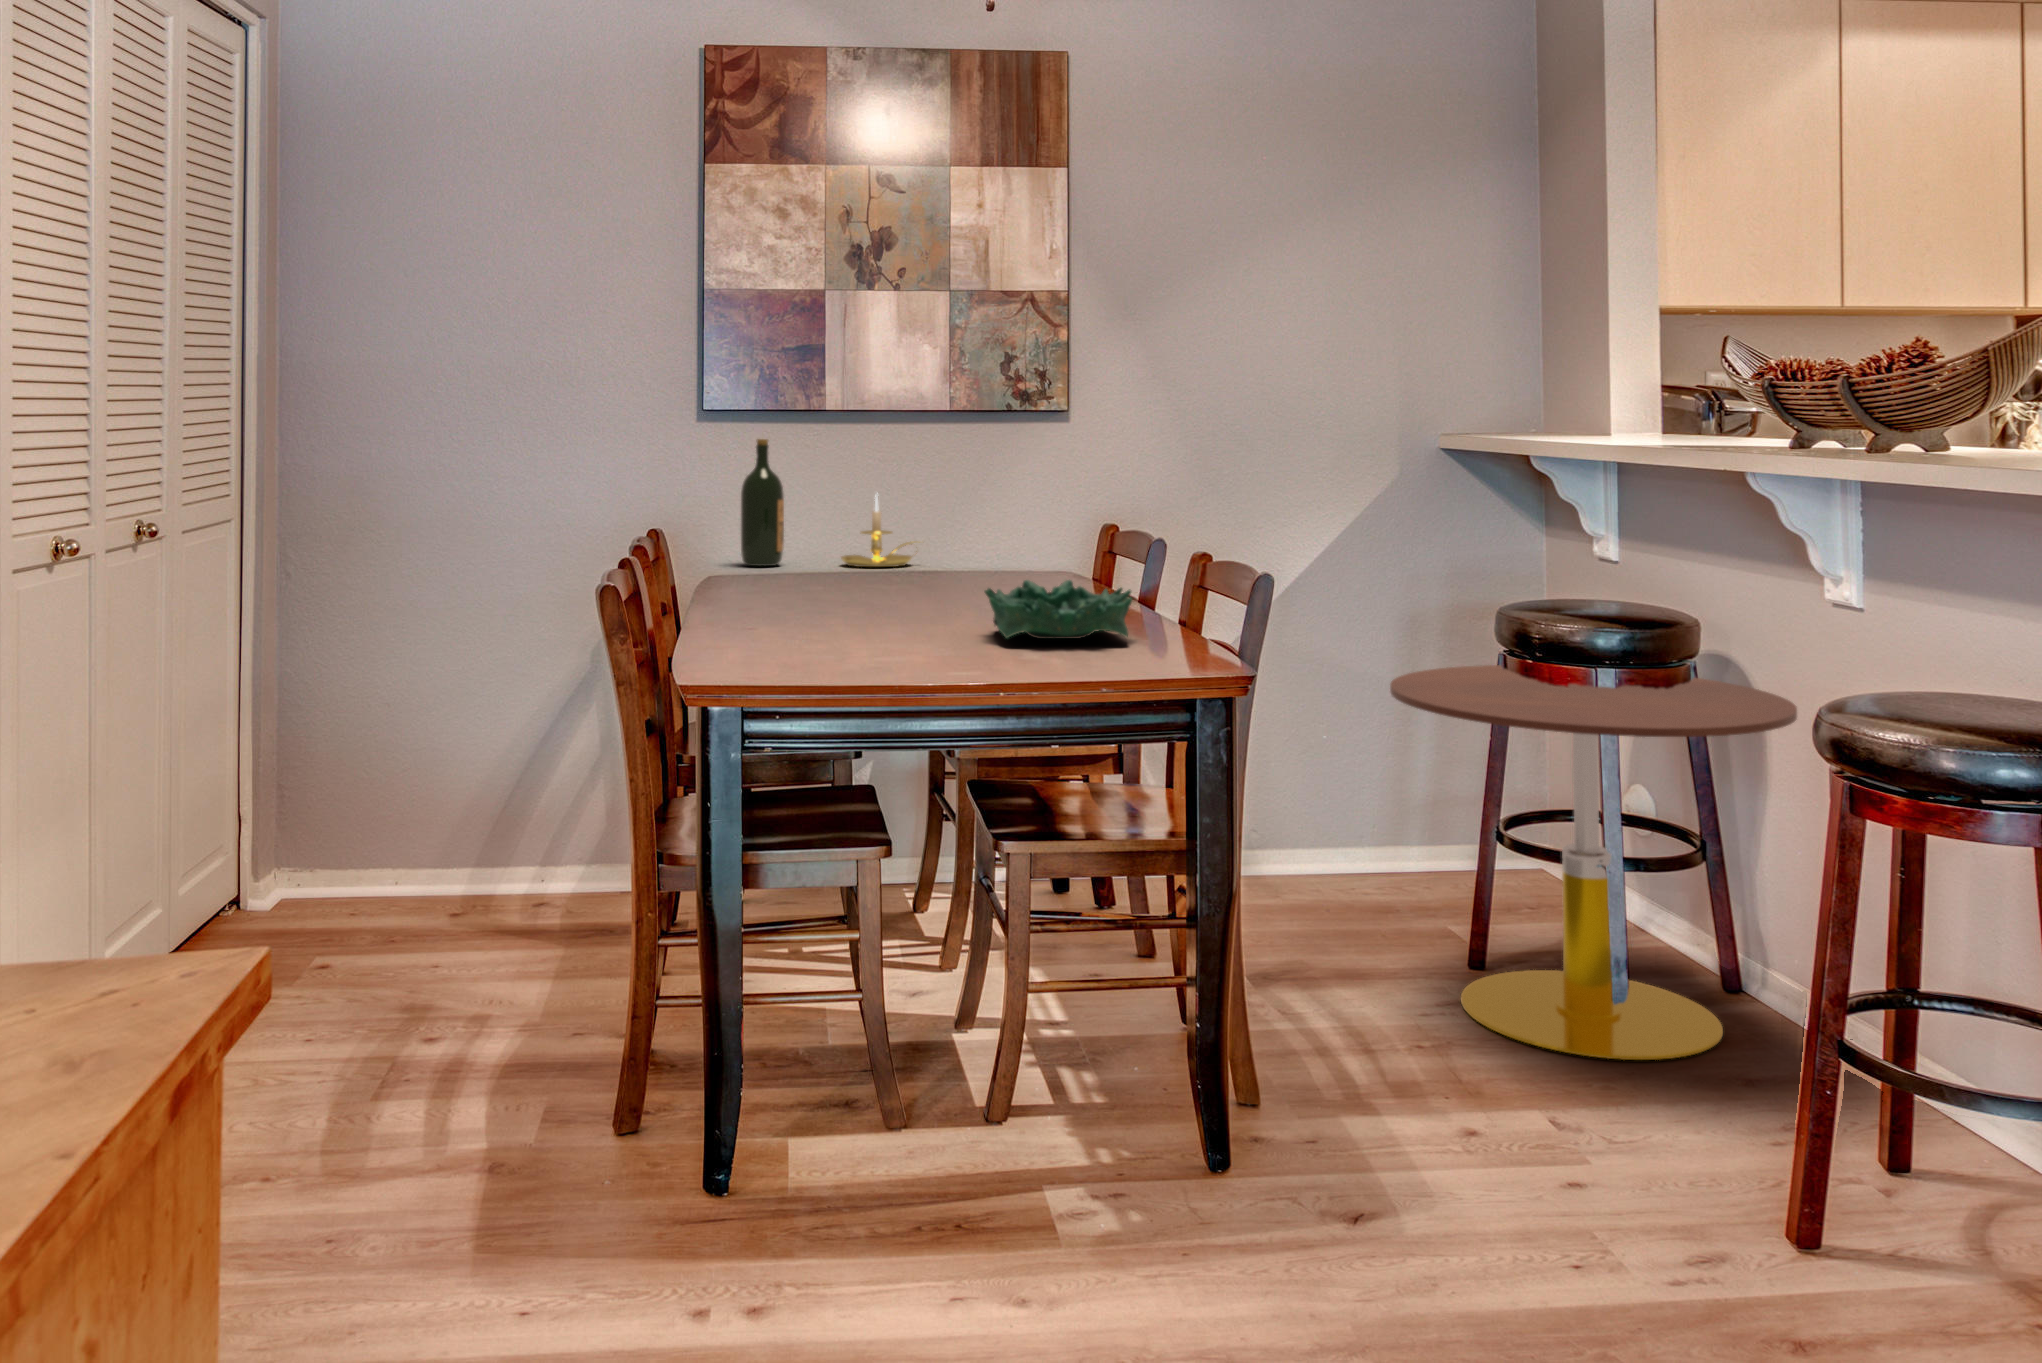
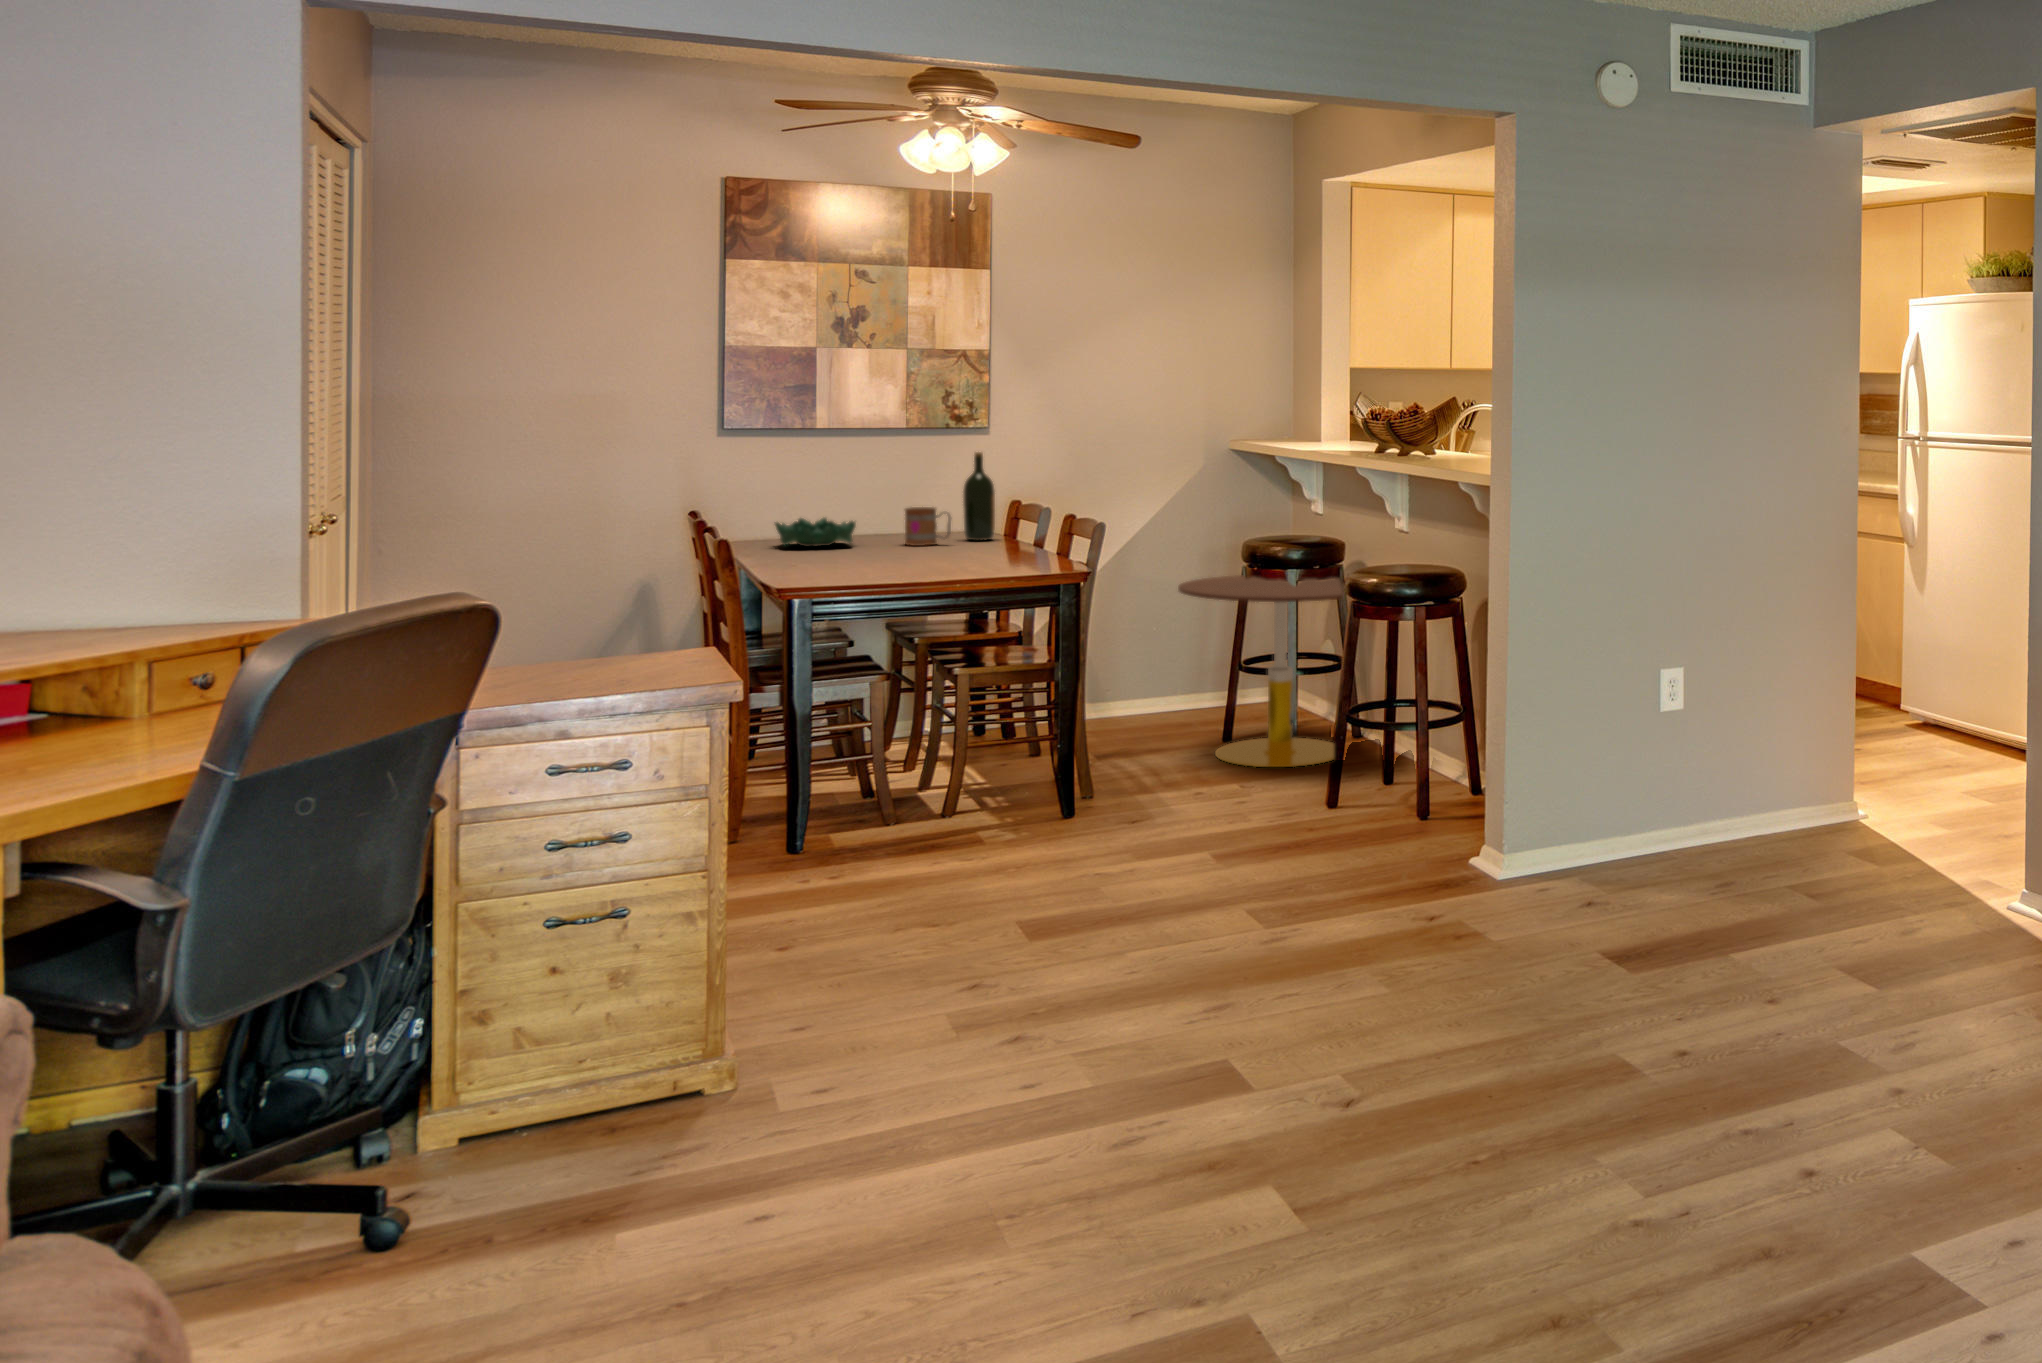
wine bottle: present [741,439,784,566] -> present [963,452,995,541]
candle holder: present [841,495,919,567] -> none [832,481,890,530]
mug: none [934,535,1007,599] -> present [905,507,951,546]
decorative bowl: present [985,580,1132,639] -> present [775,518,856,547]

